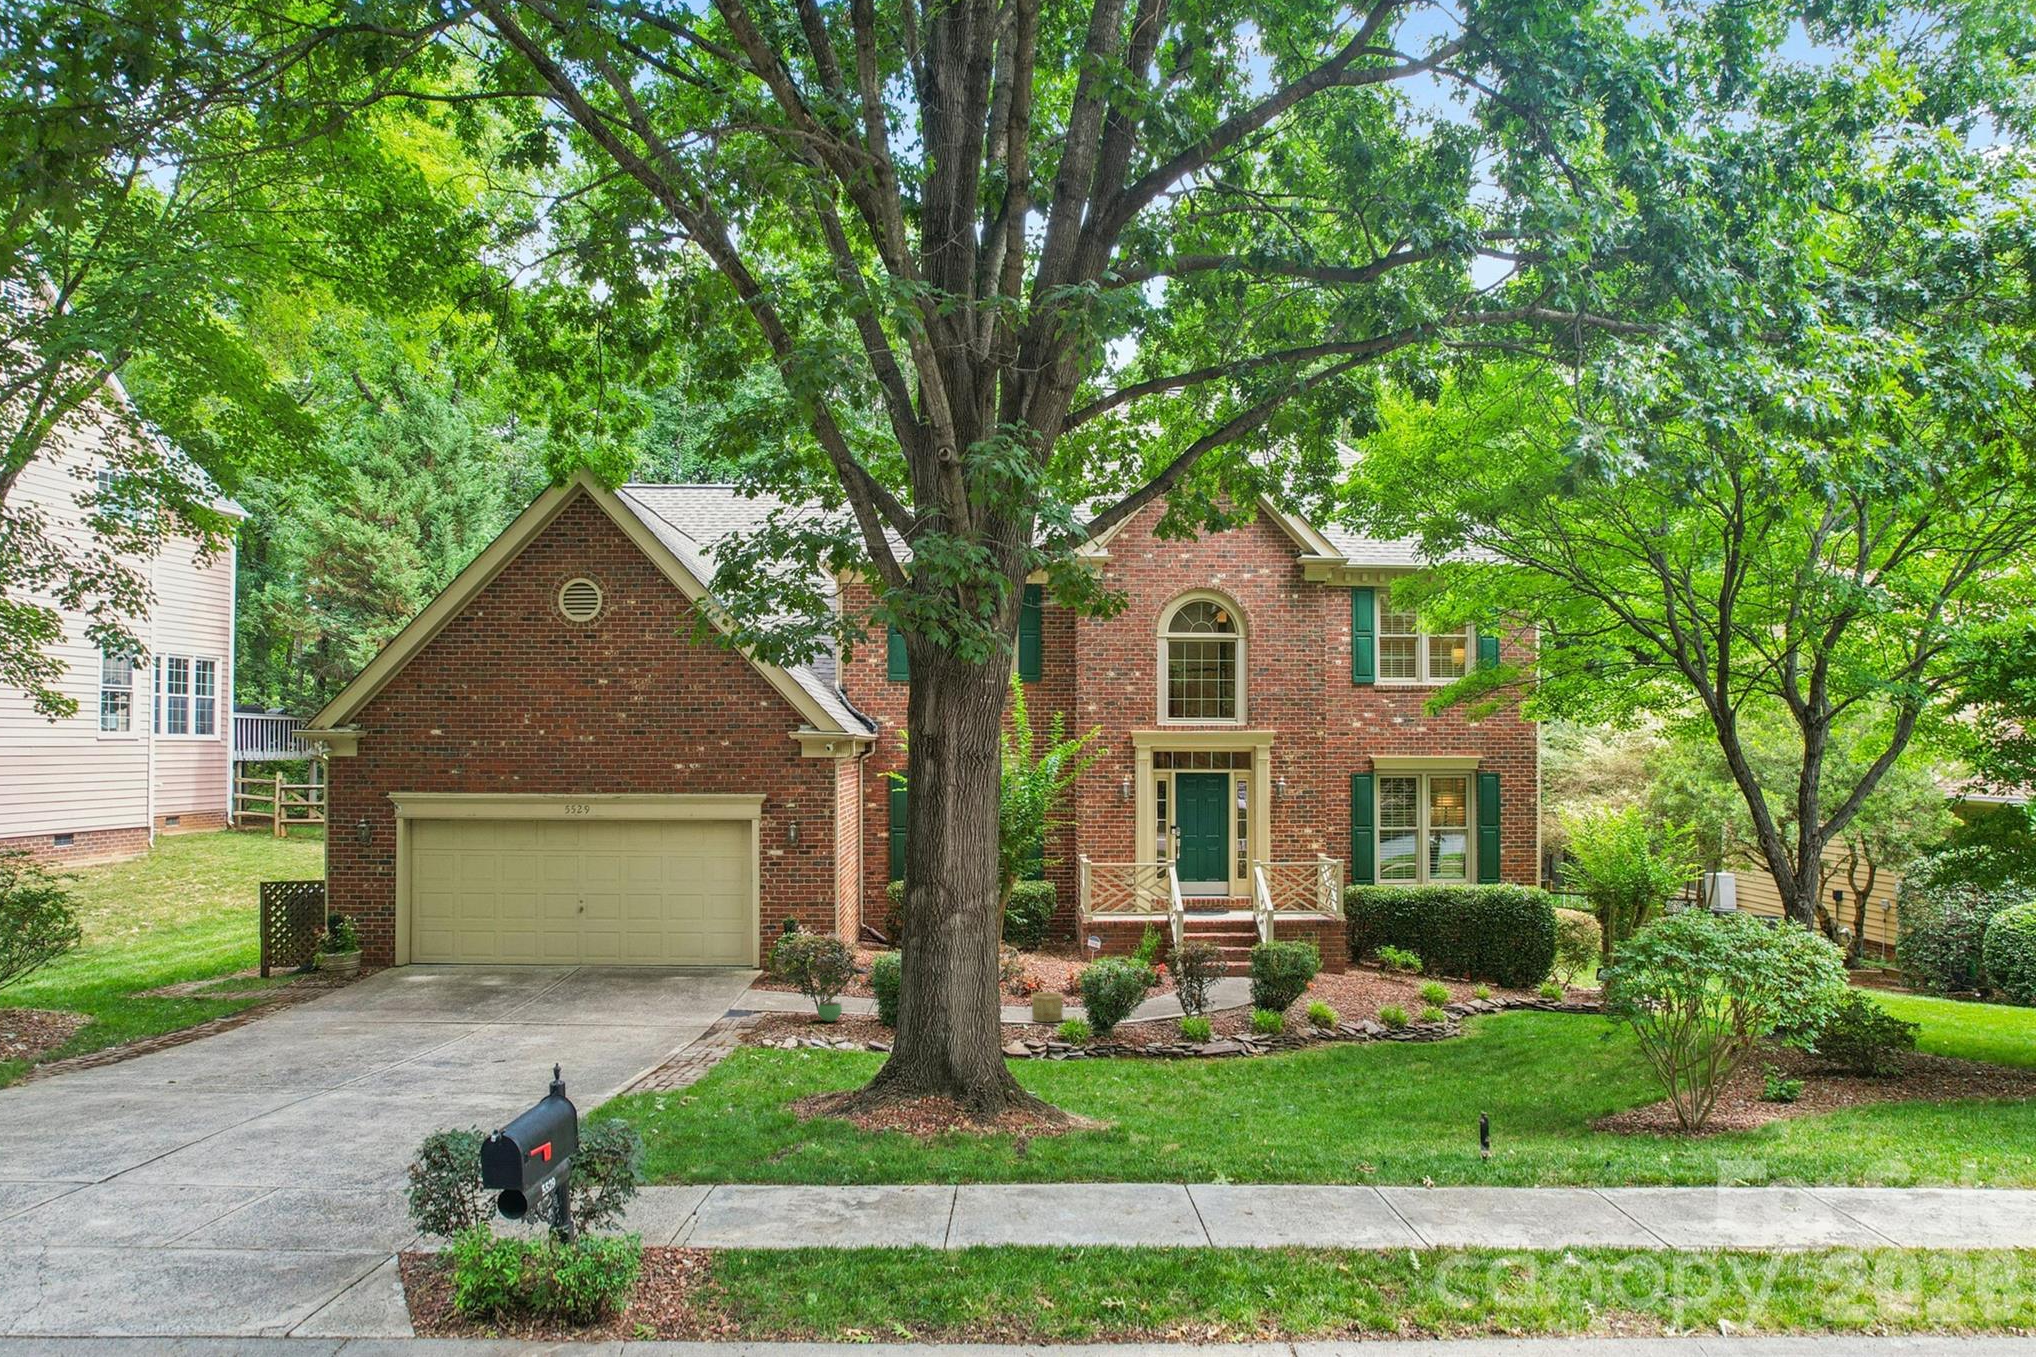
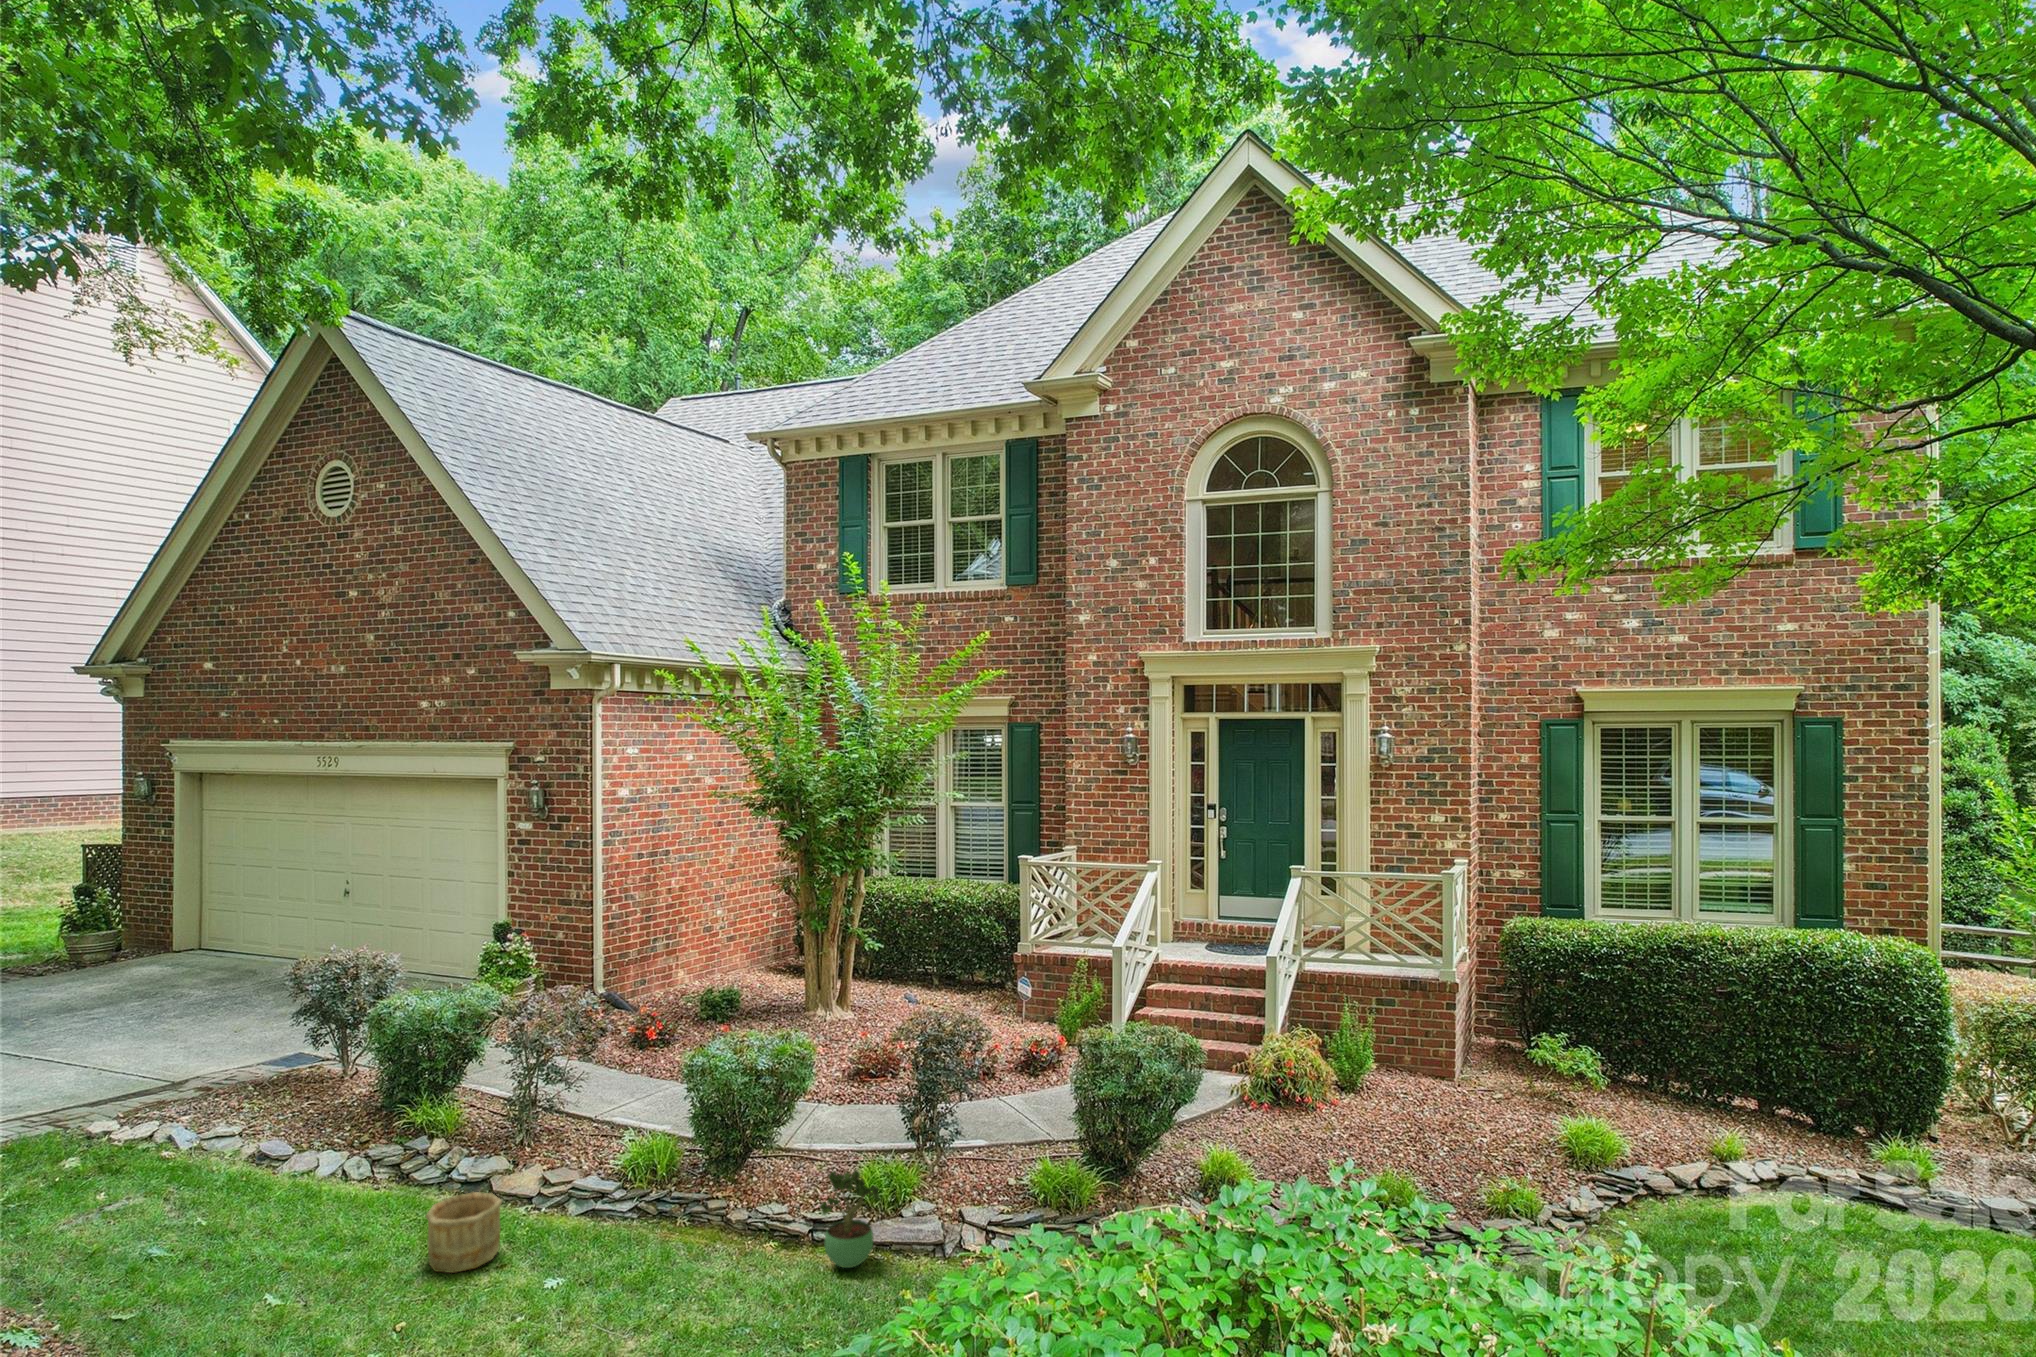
potted plant: present [816,974,847,1022] -> present [820,1170,879,1268]

